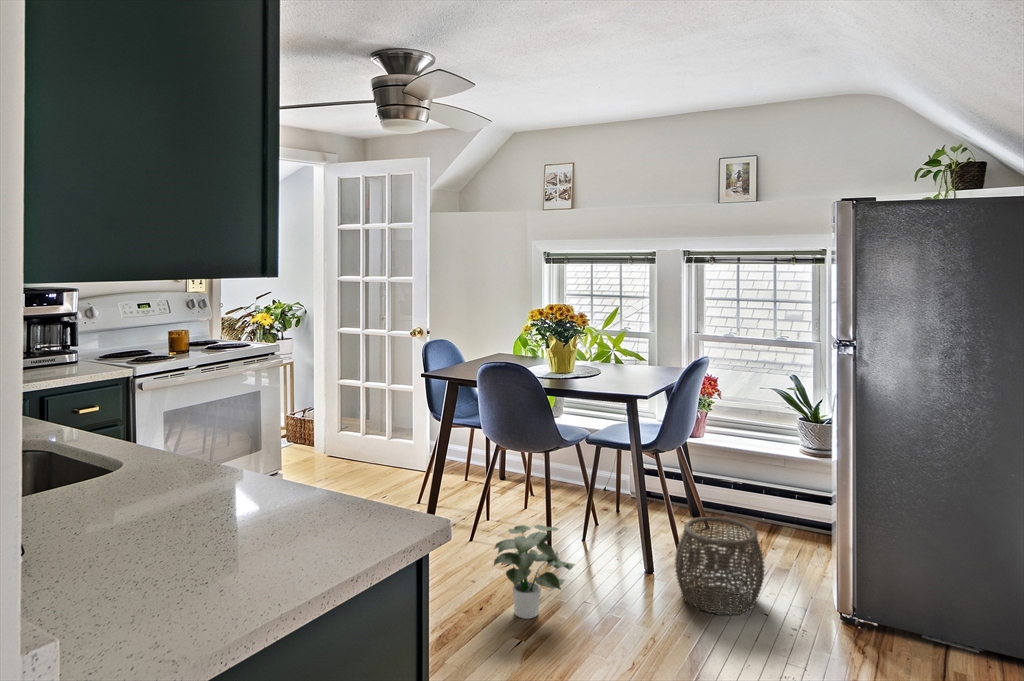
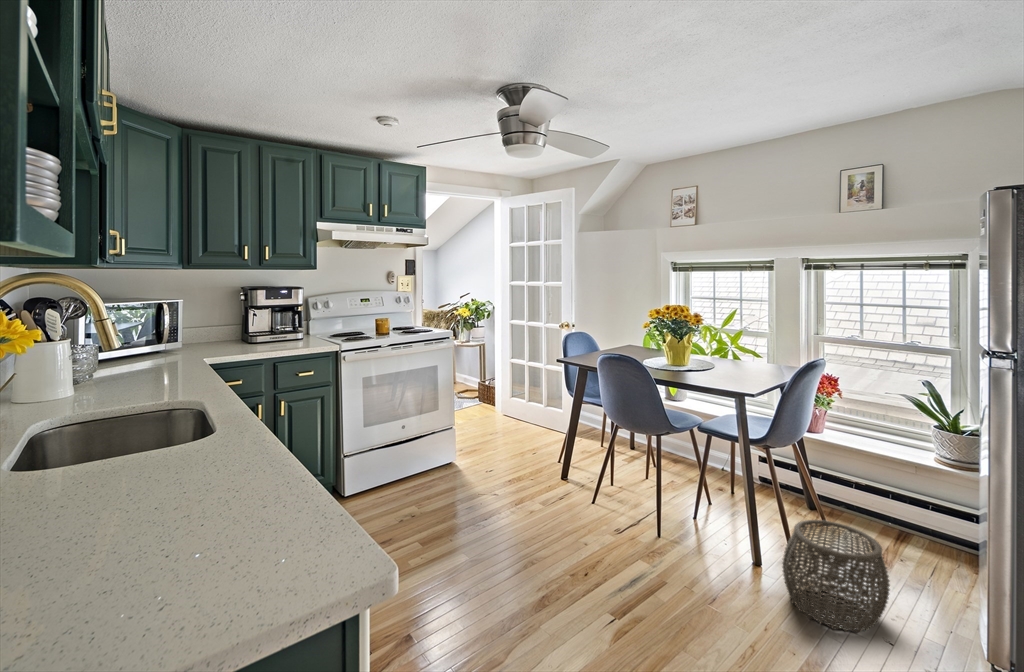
potted plant: present [494,525,575,619] -> none [594,504,676,594]

